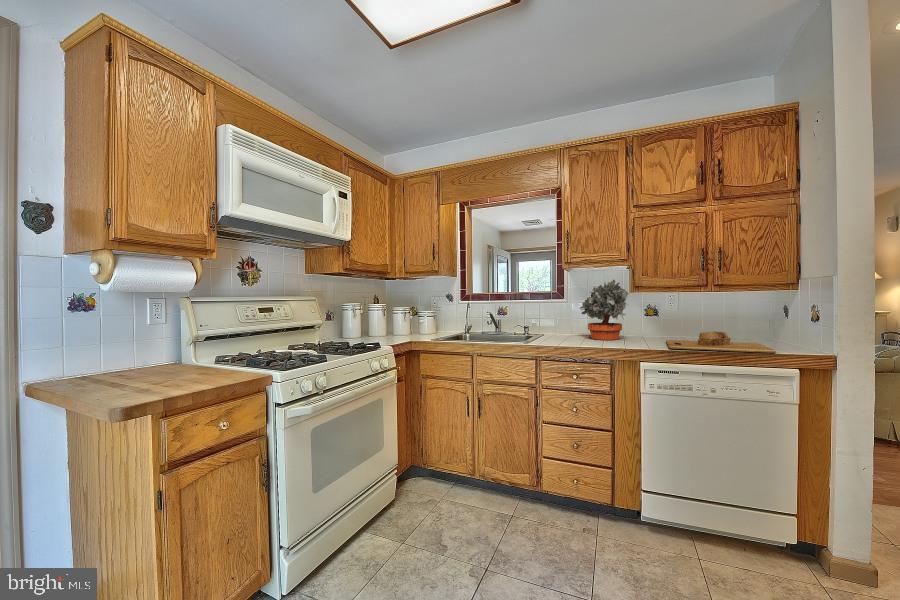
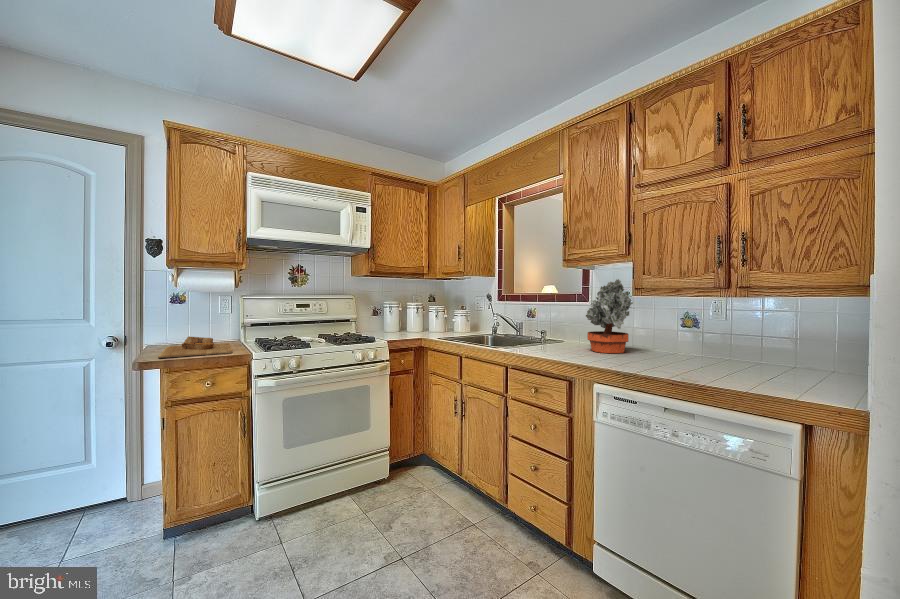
cutting board: present [666,331,776,353] -> present [158,336,233,358]

